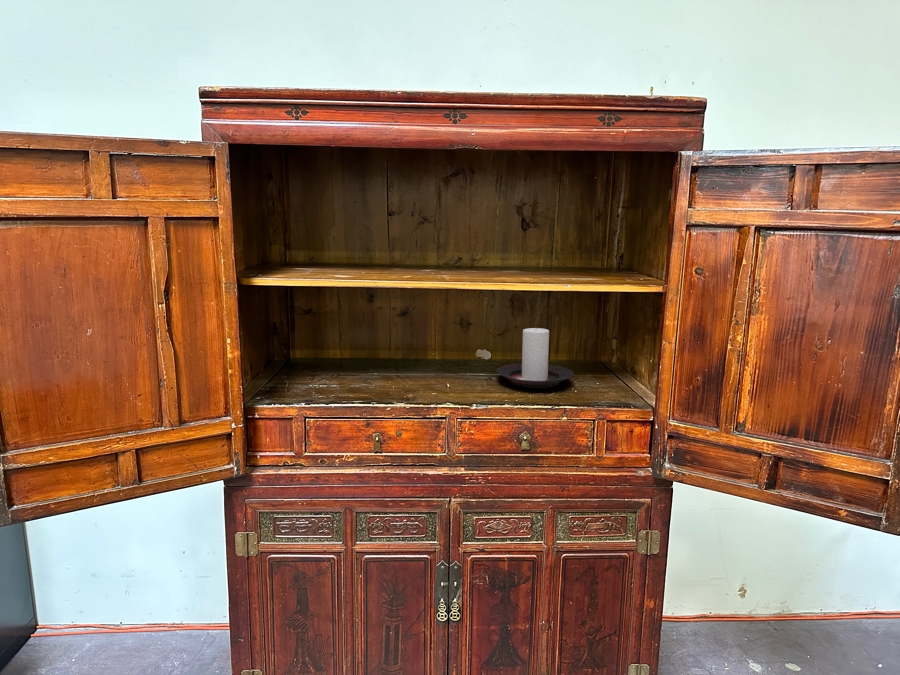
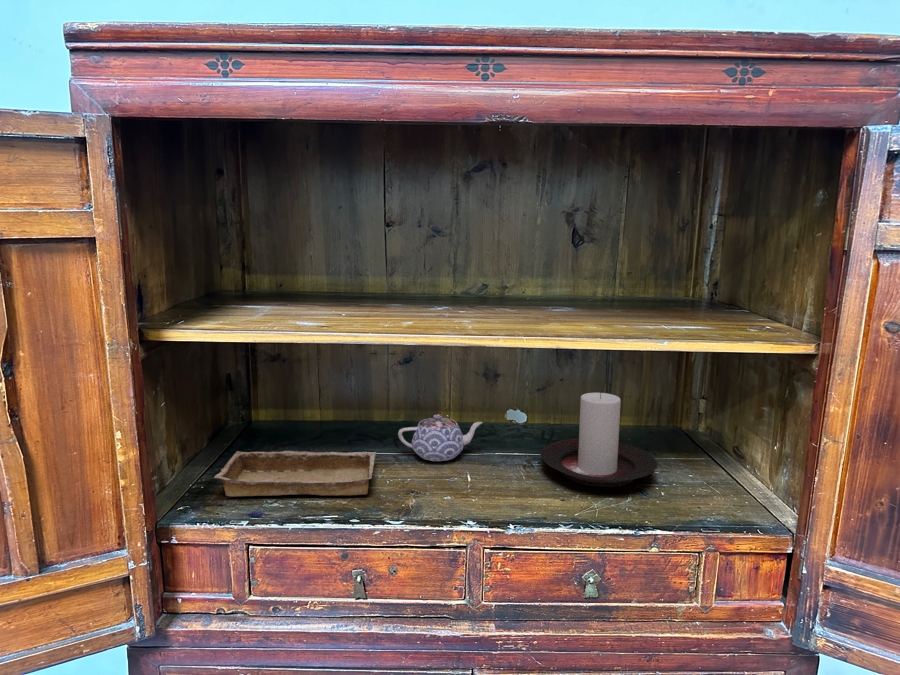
teapot: none [399,346,458,377] -> present [398,414,483,461]
tray: none [279,369,384,393] -> present [214,451,376,497]

